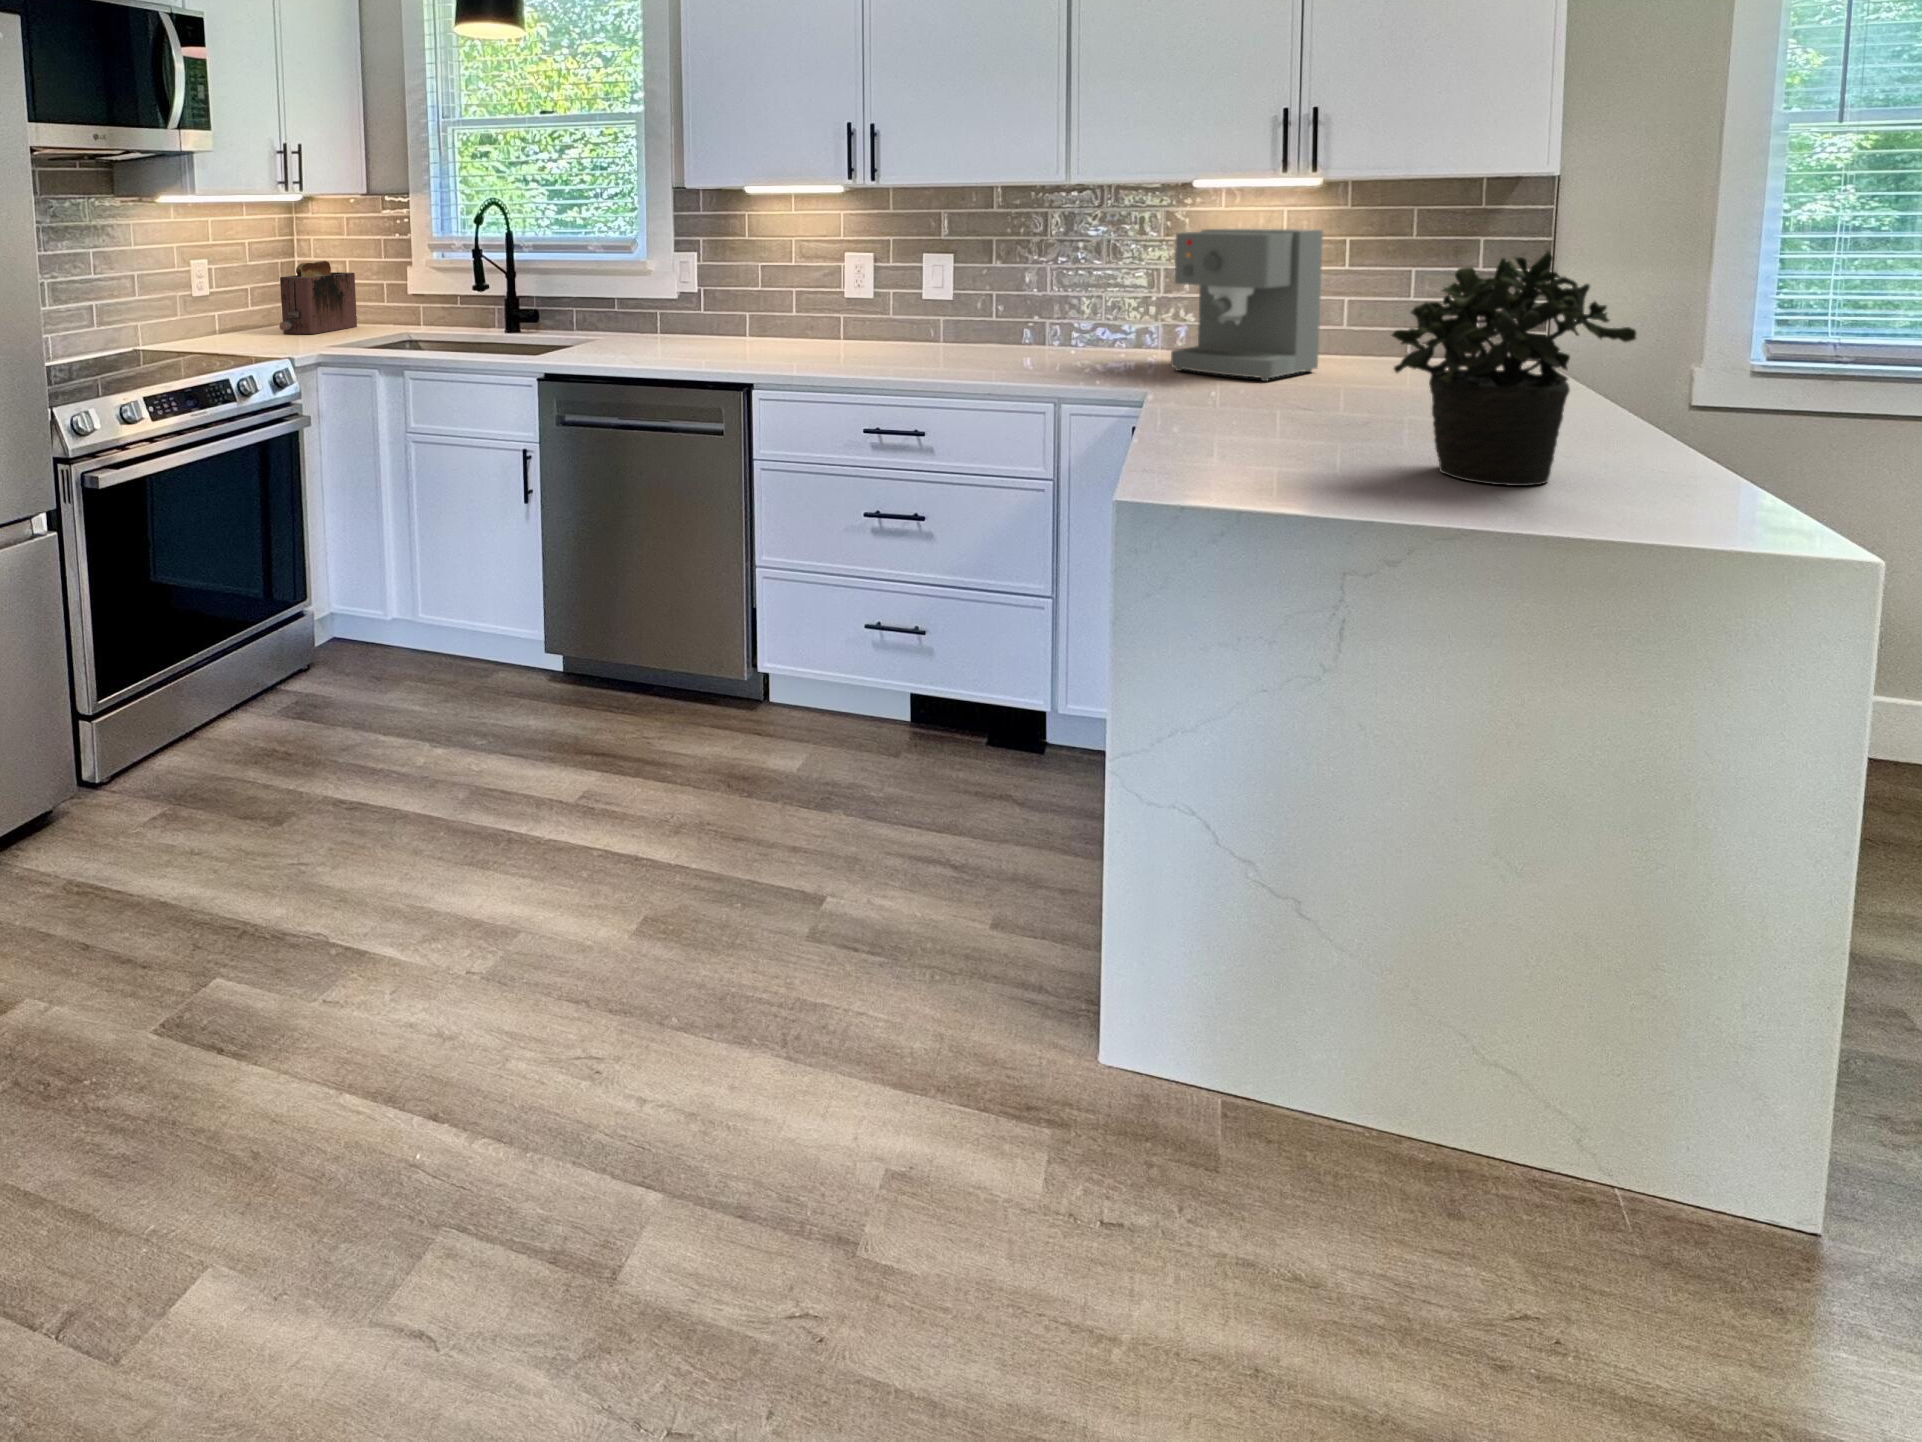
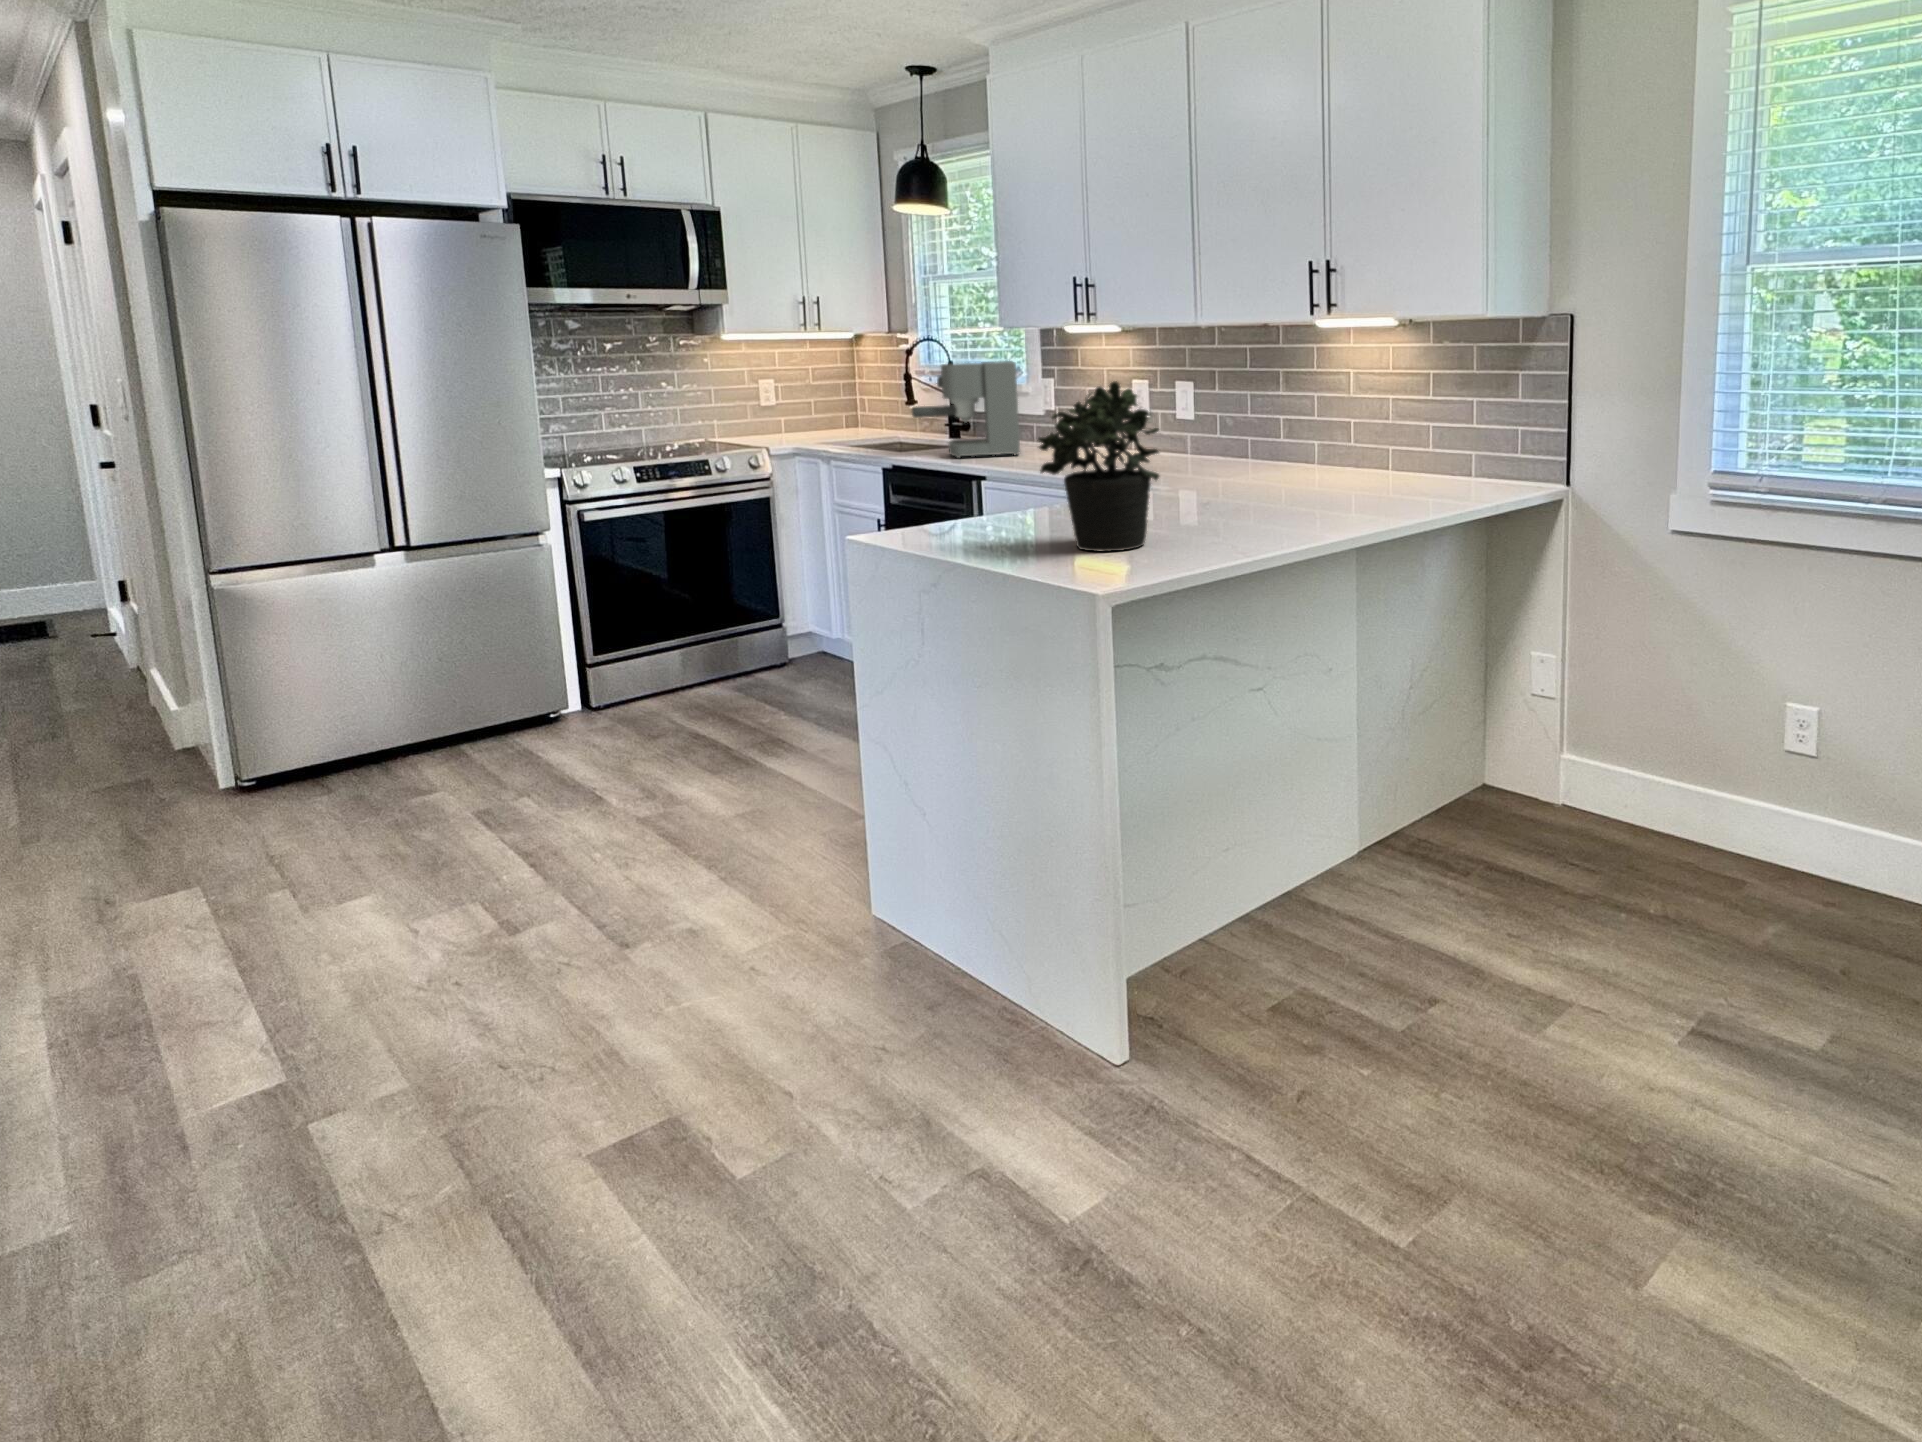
coffee maker: present [1171,229,1323,381] -> present [912,361,1020,458]
toaster: present [279,261,357,334] -> none [824,382,890,435]

